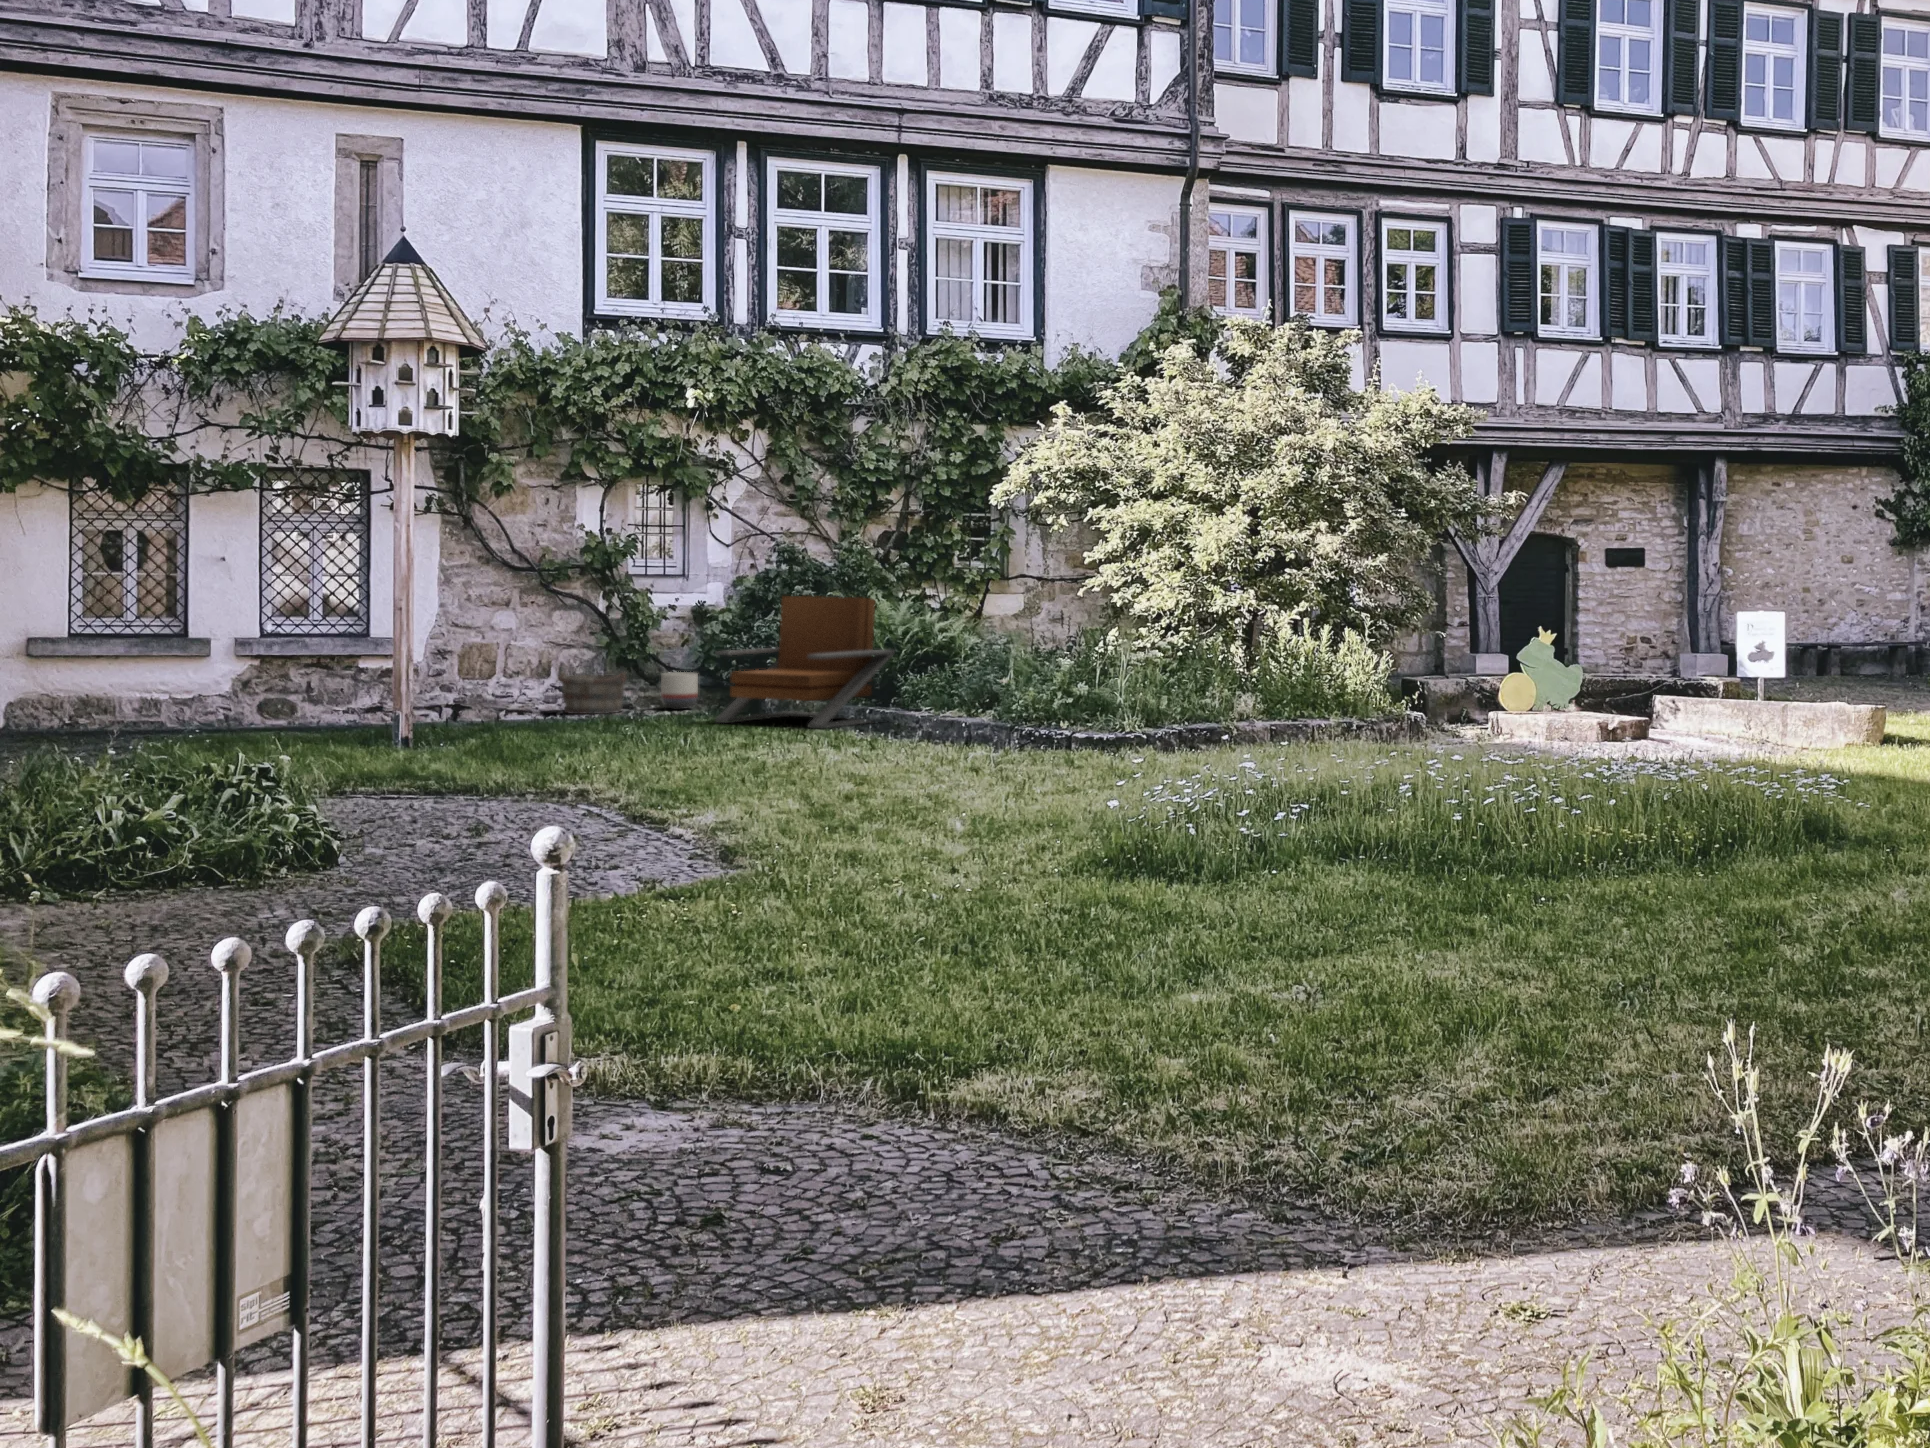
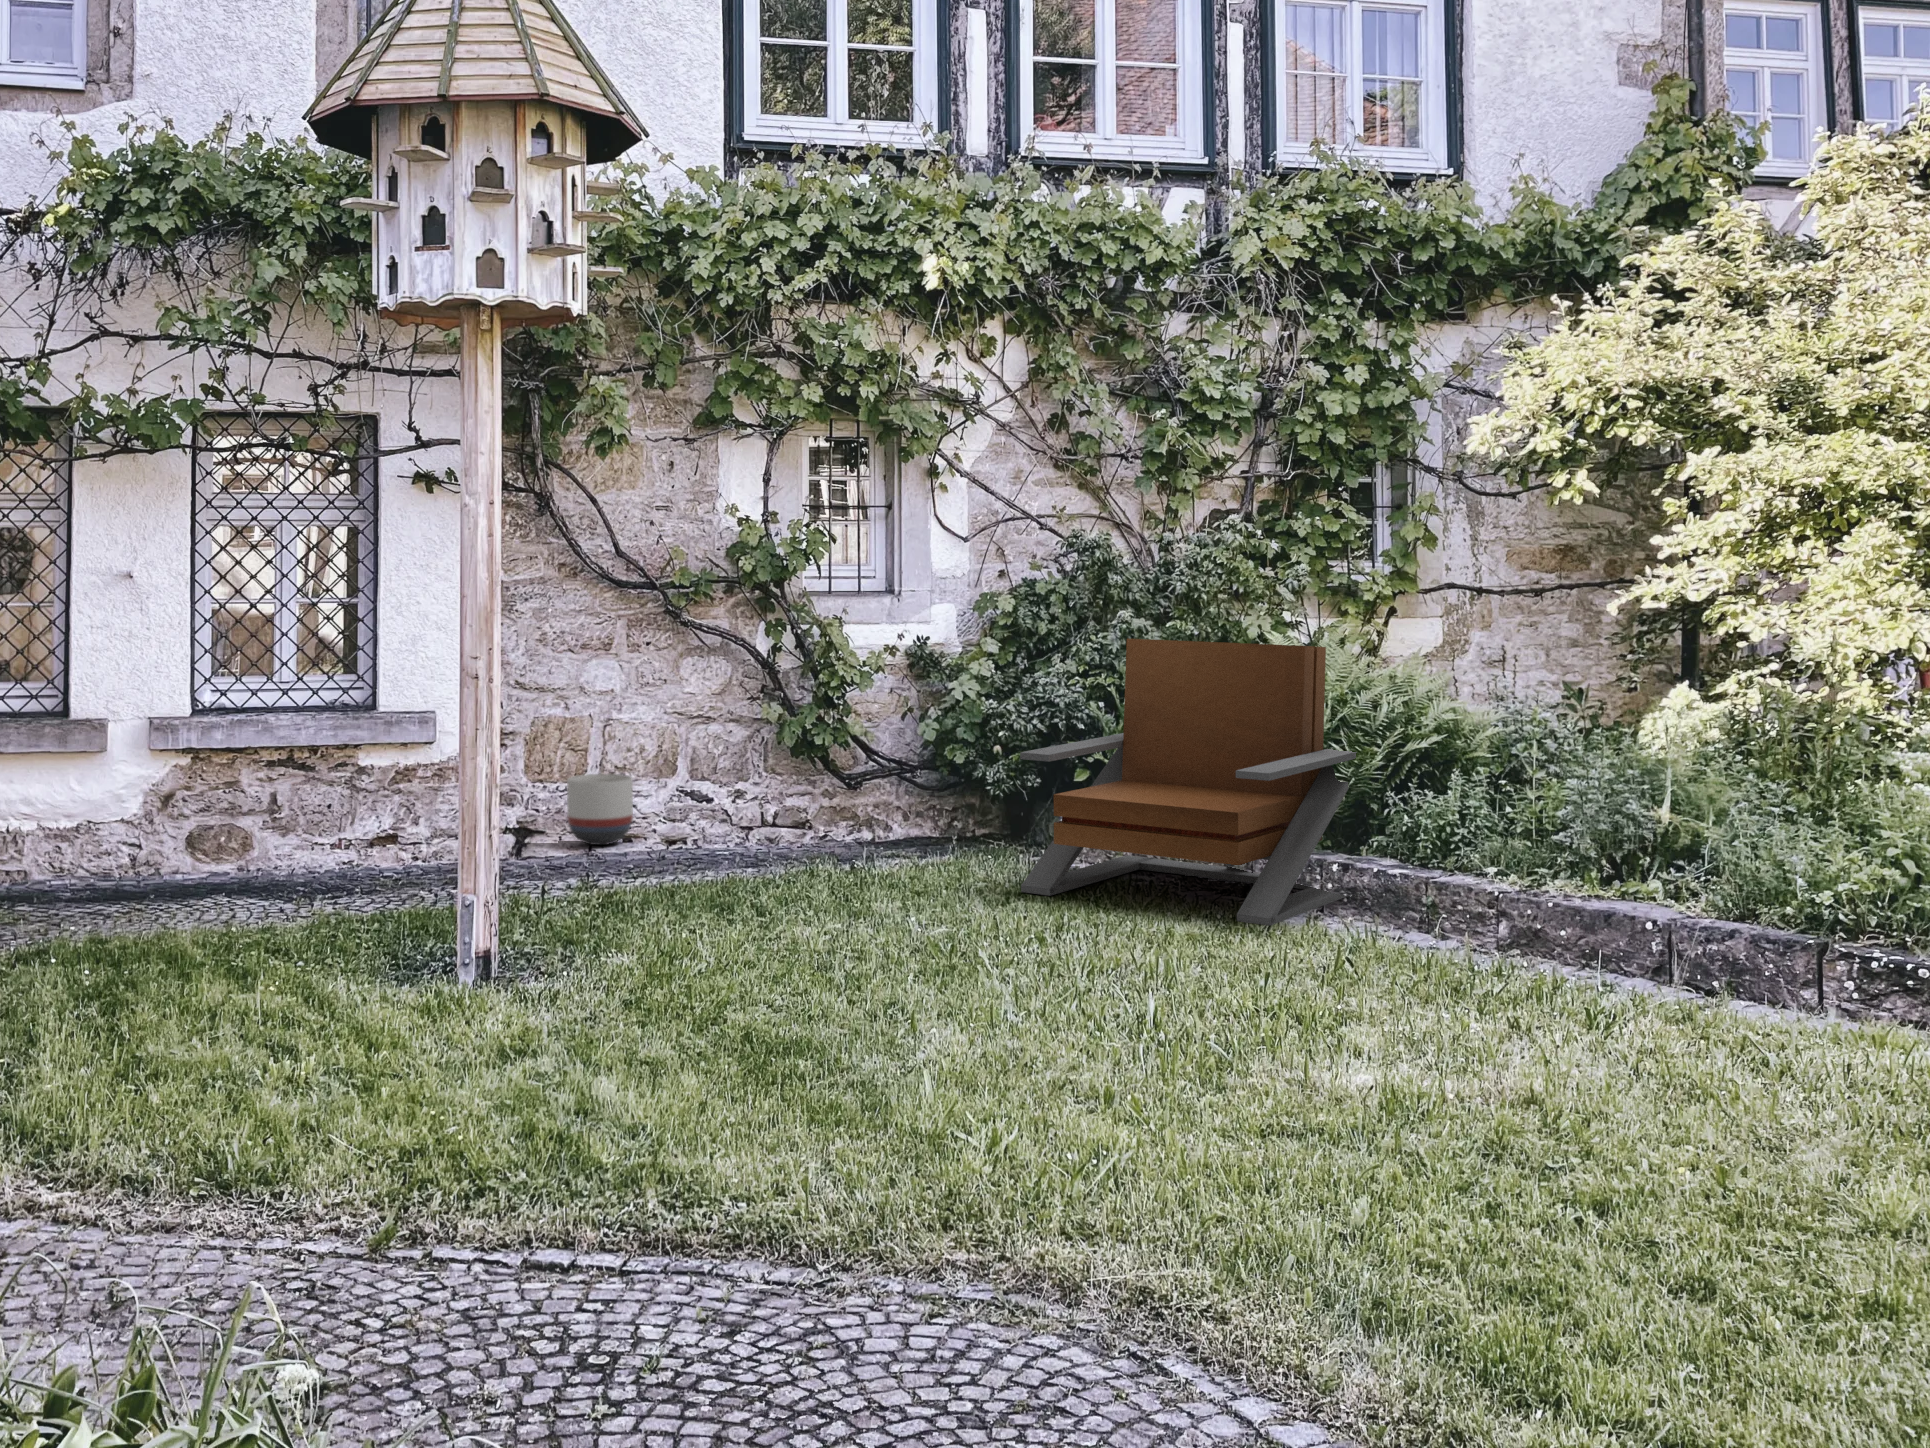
bucket: present [558,672,627,714] -> none [695,767,813,851]
planter: present [661,672,698,709] -> present [567,774,633,845]

